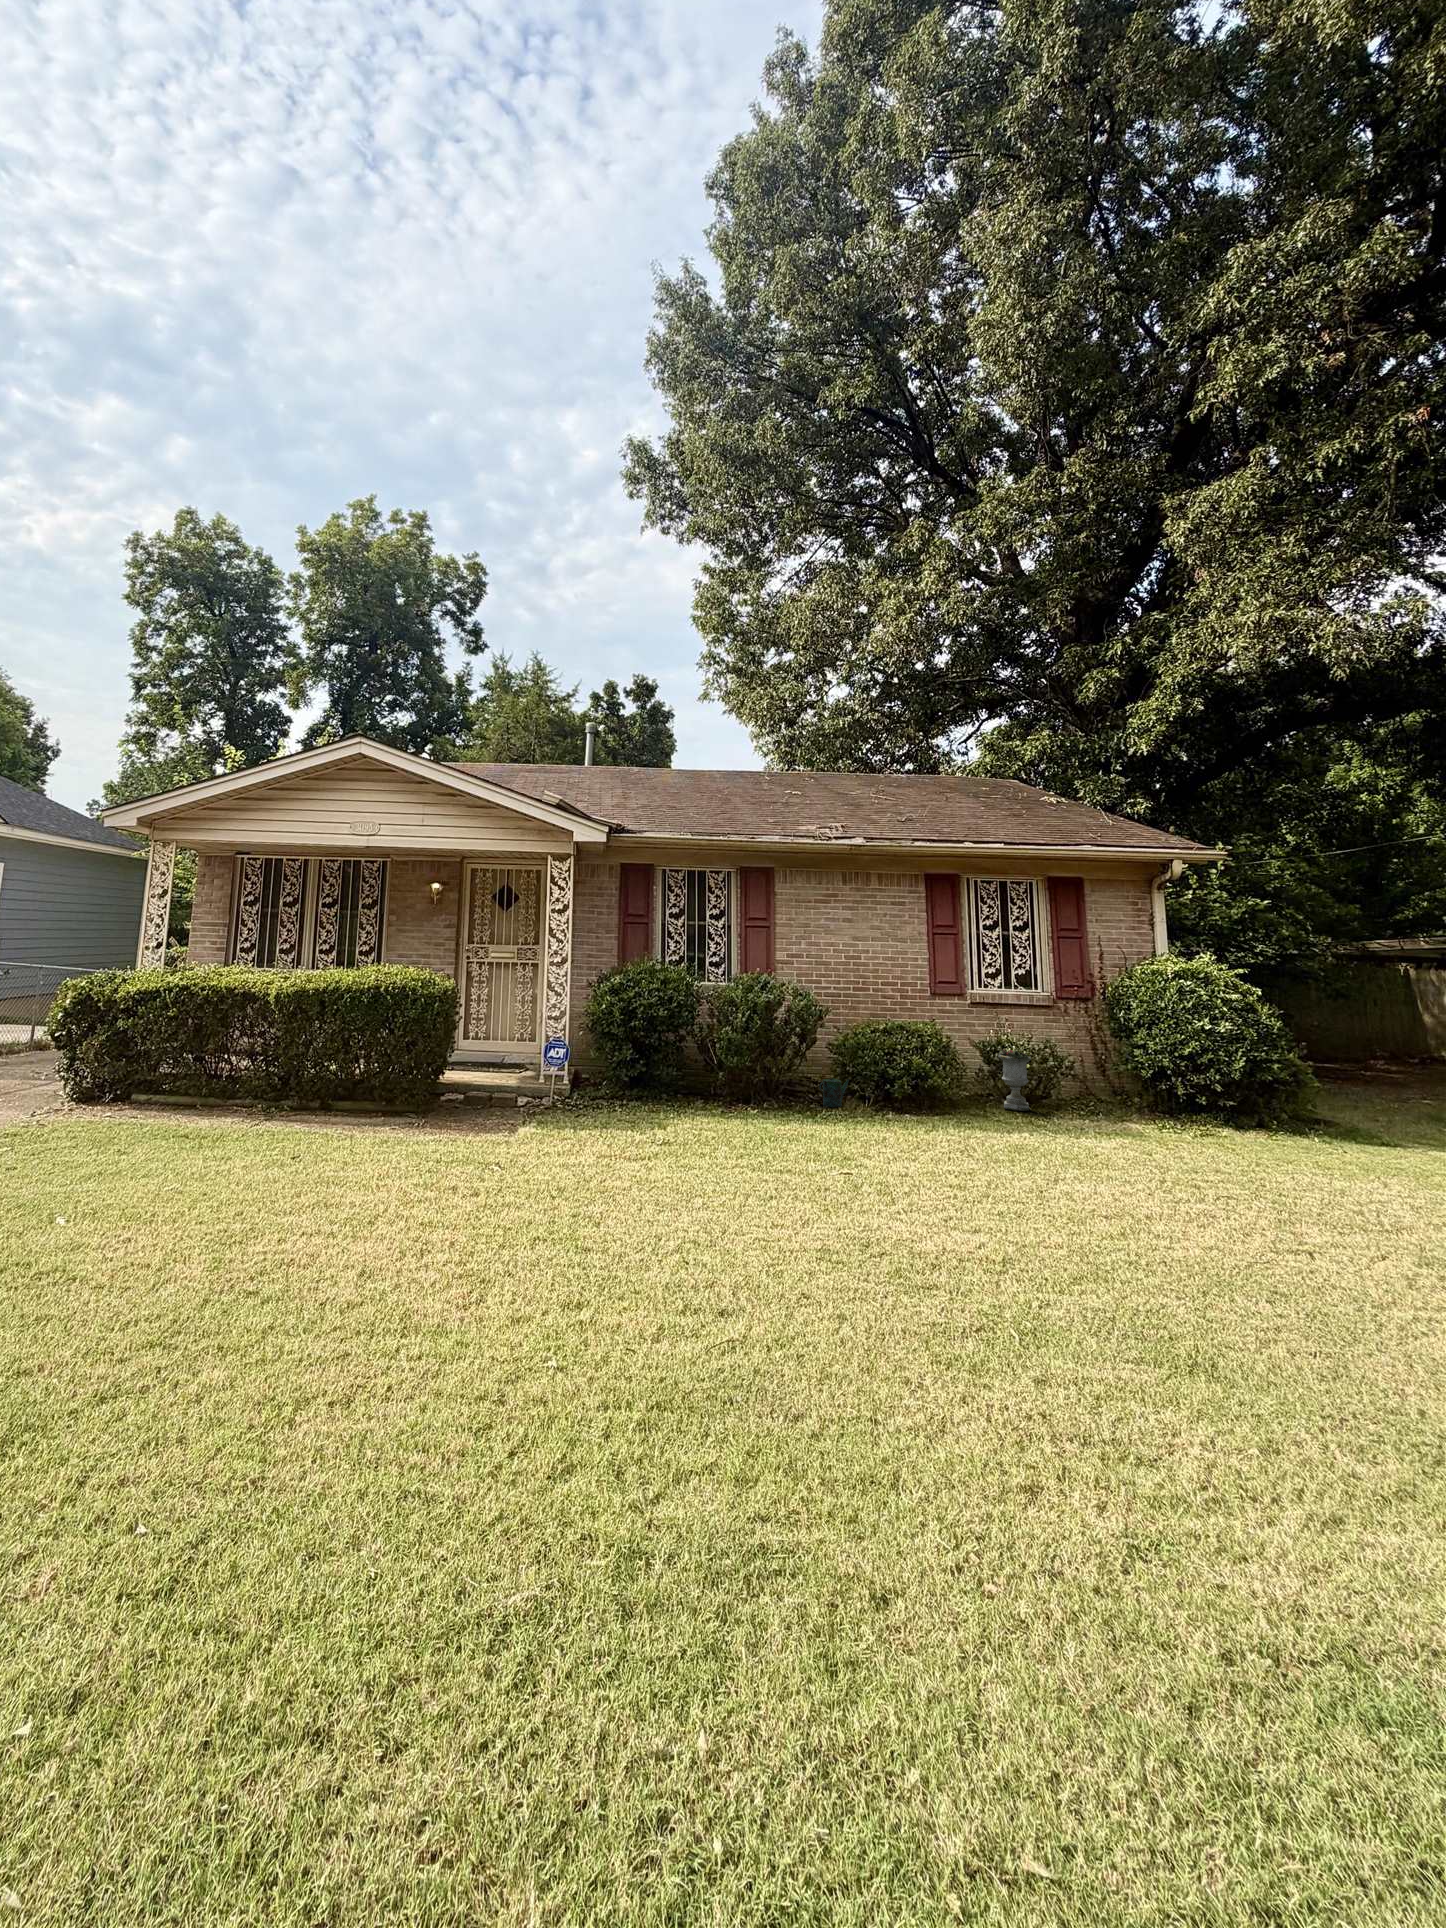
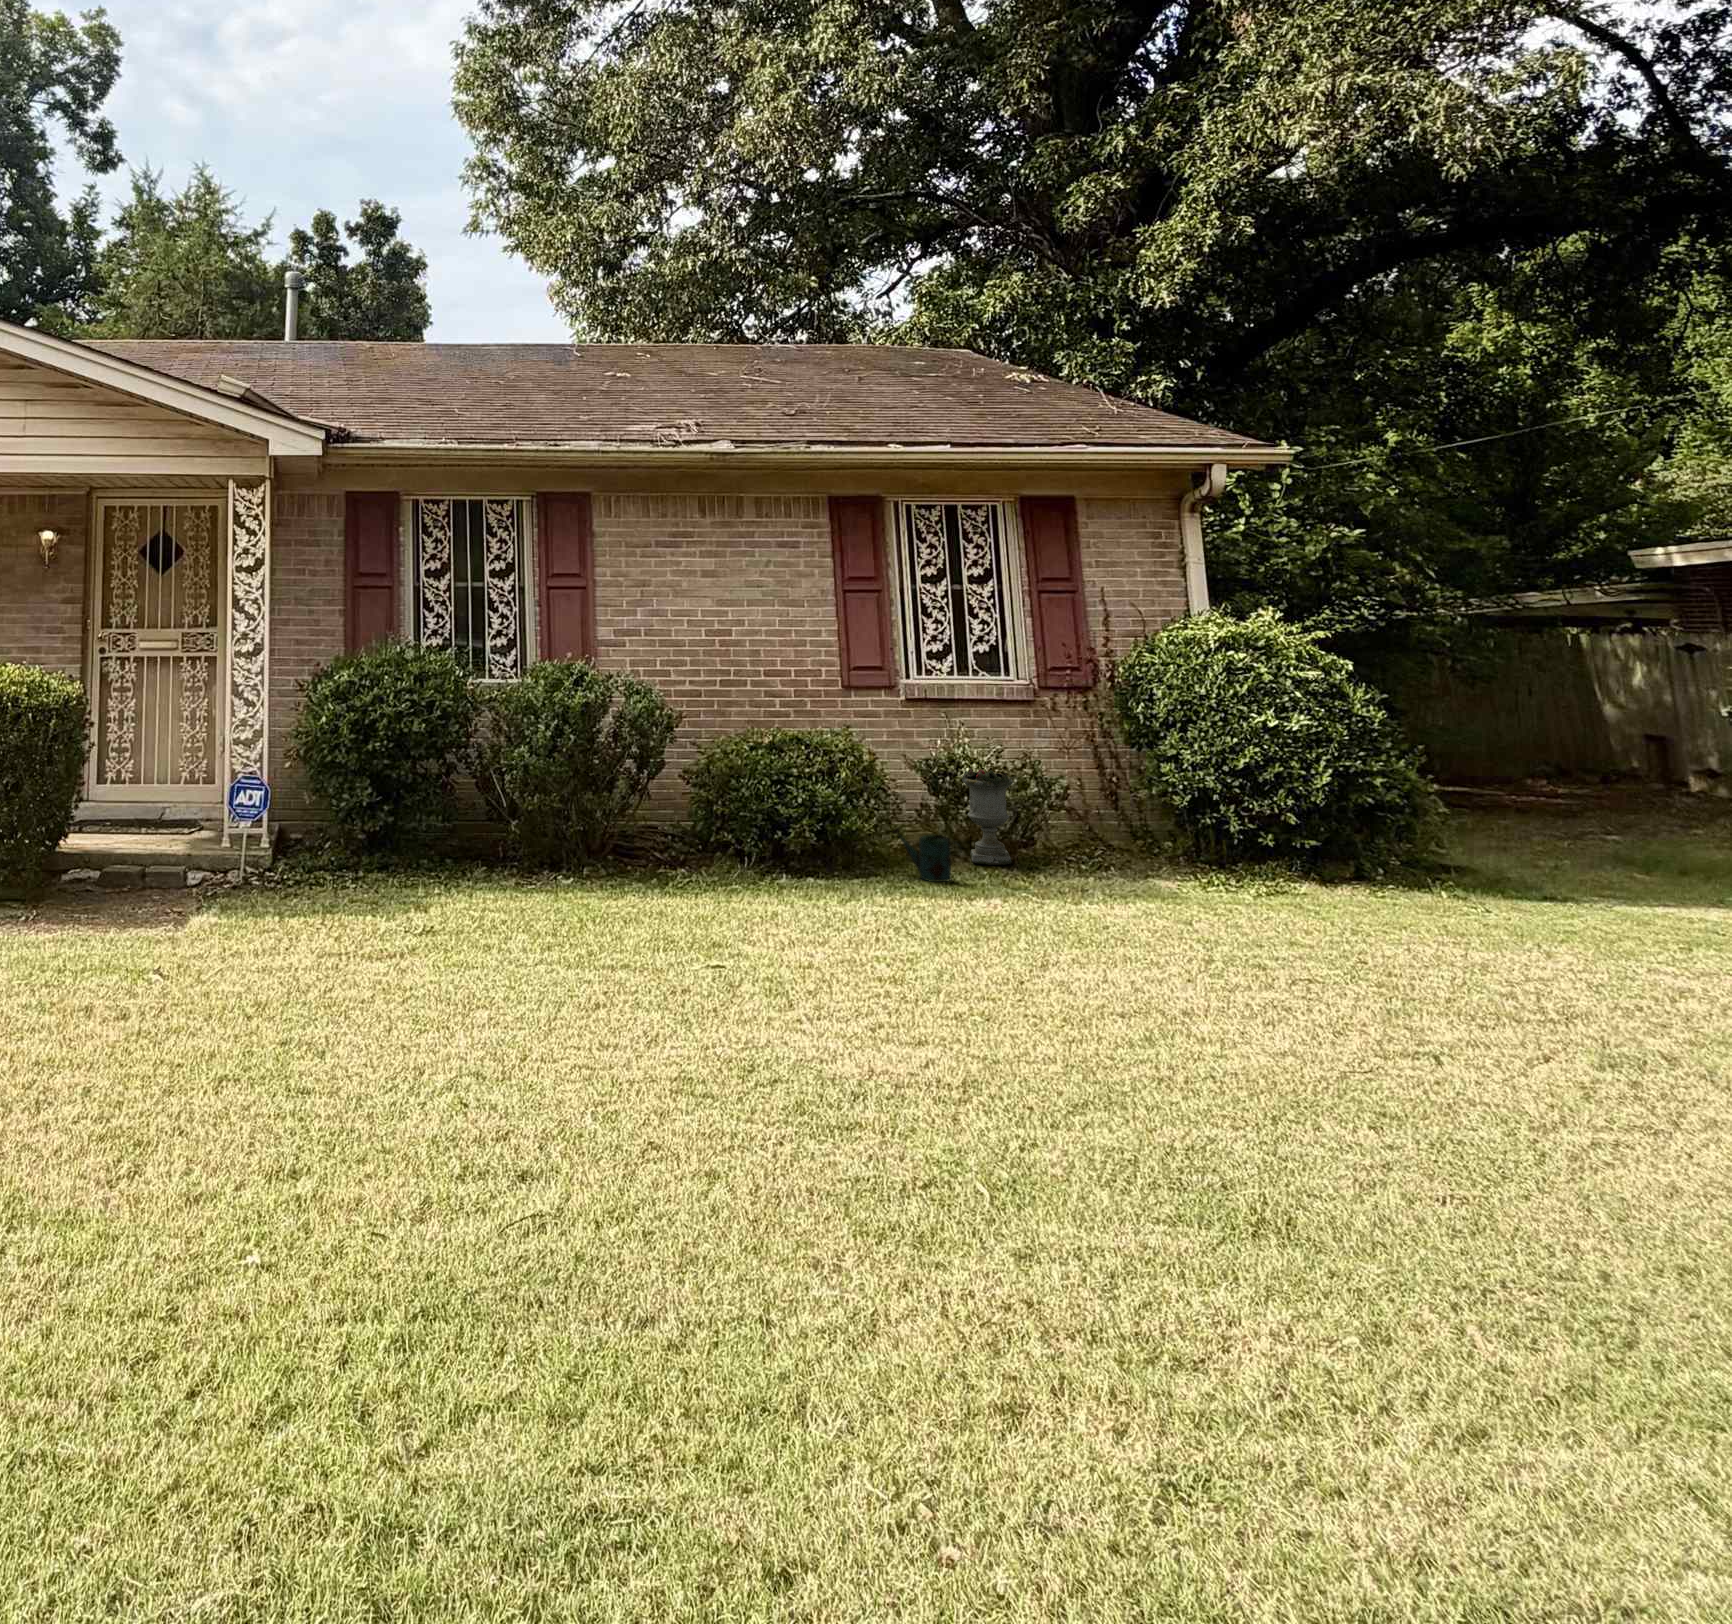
watering can: present [819,1078,849,1107] -> present [892,828,962,882]

